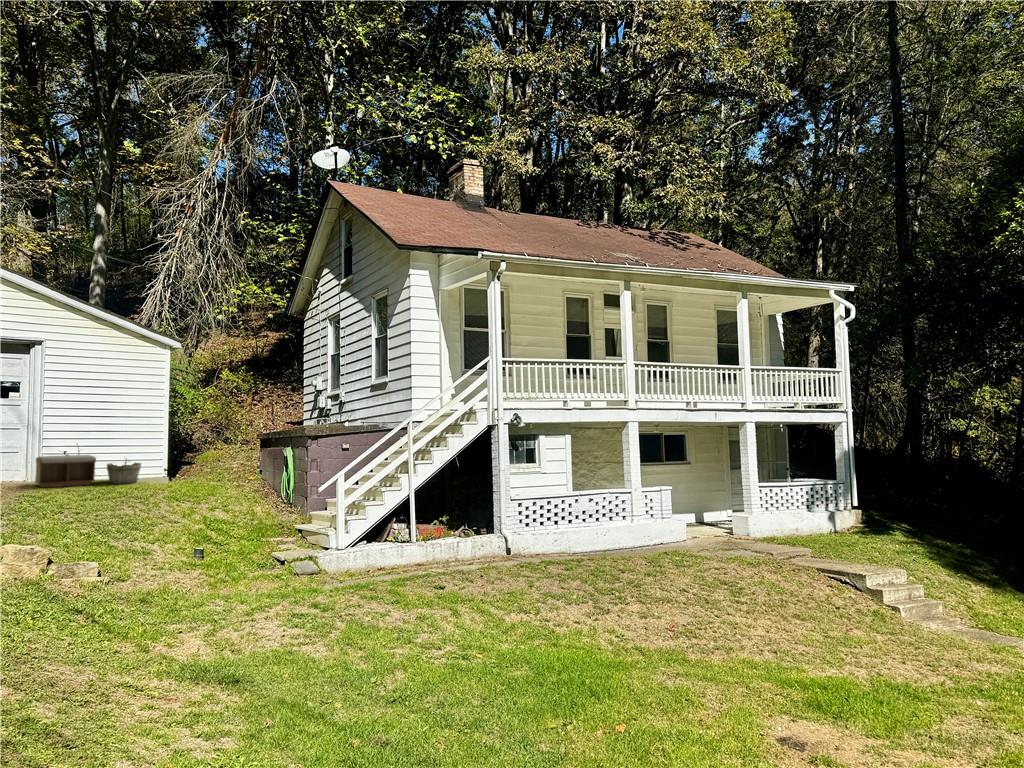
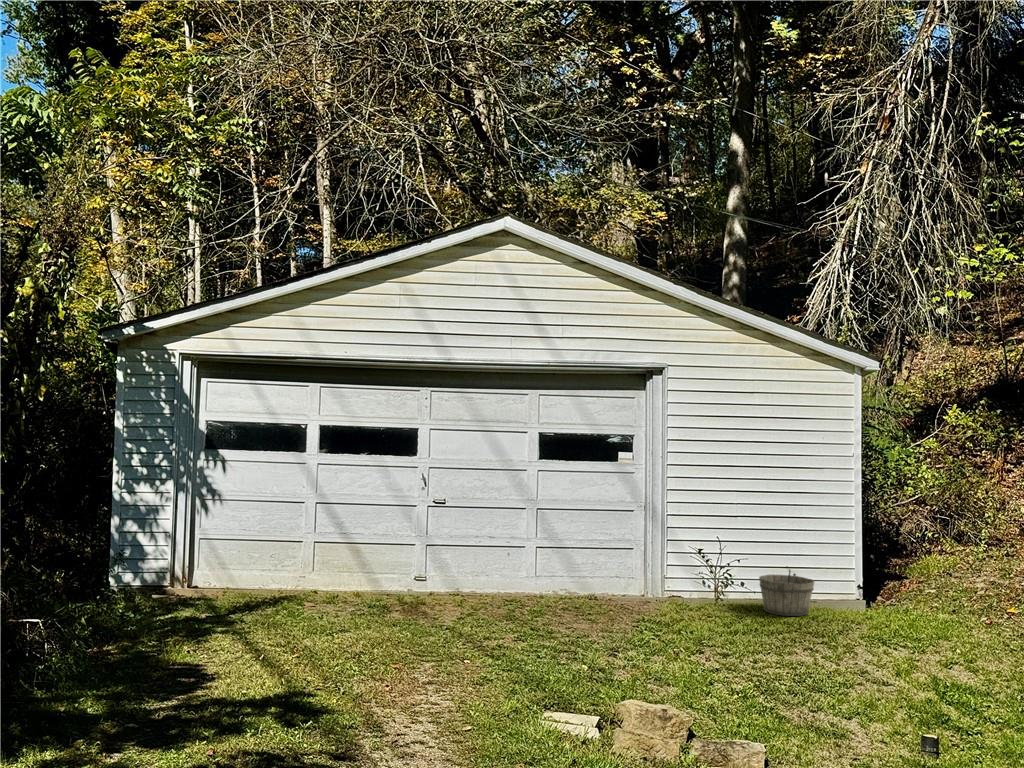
bench: present [35,455,96,488] -> none [658,556,742,611]

